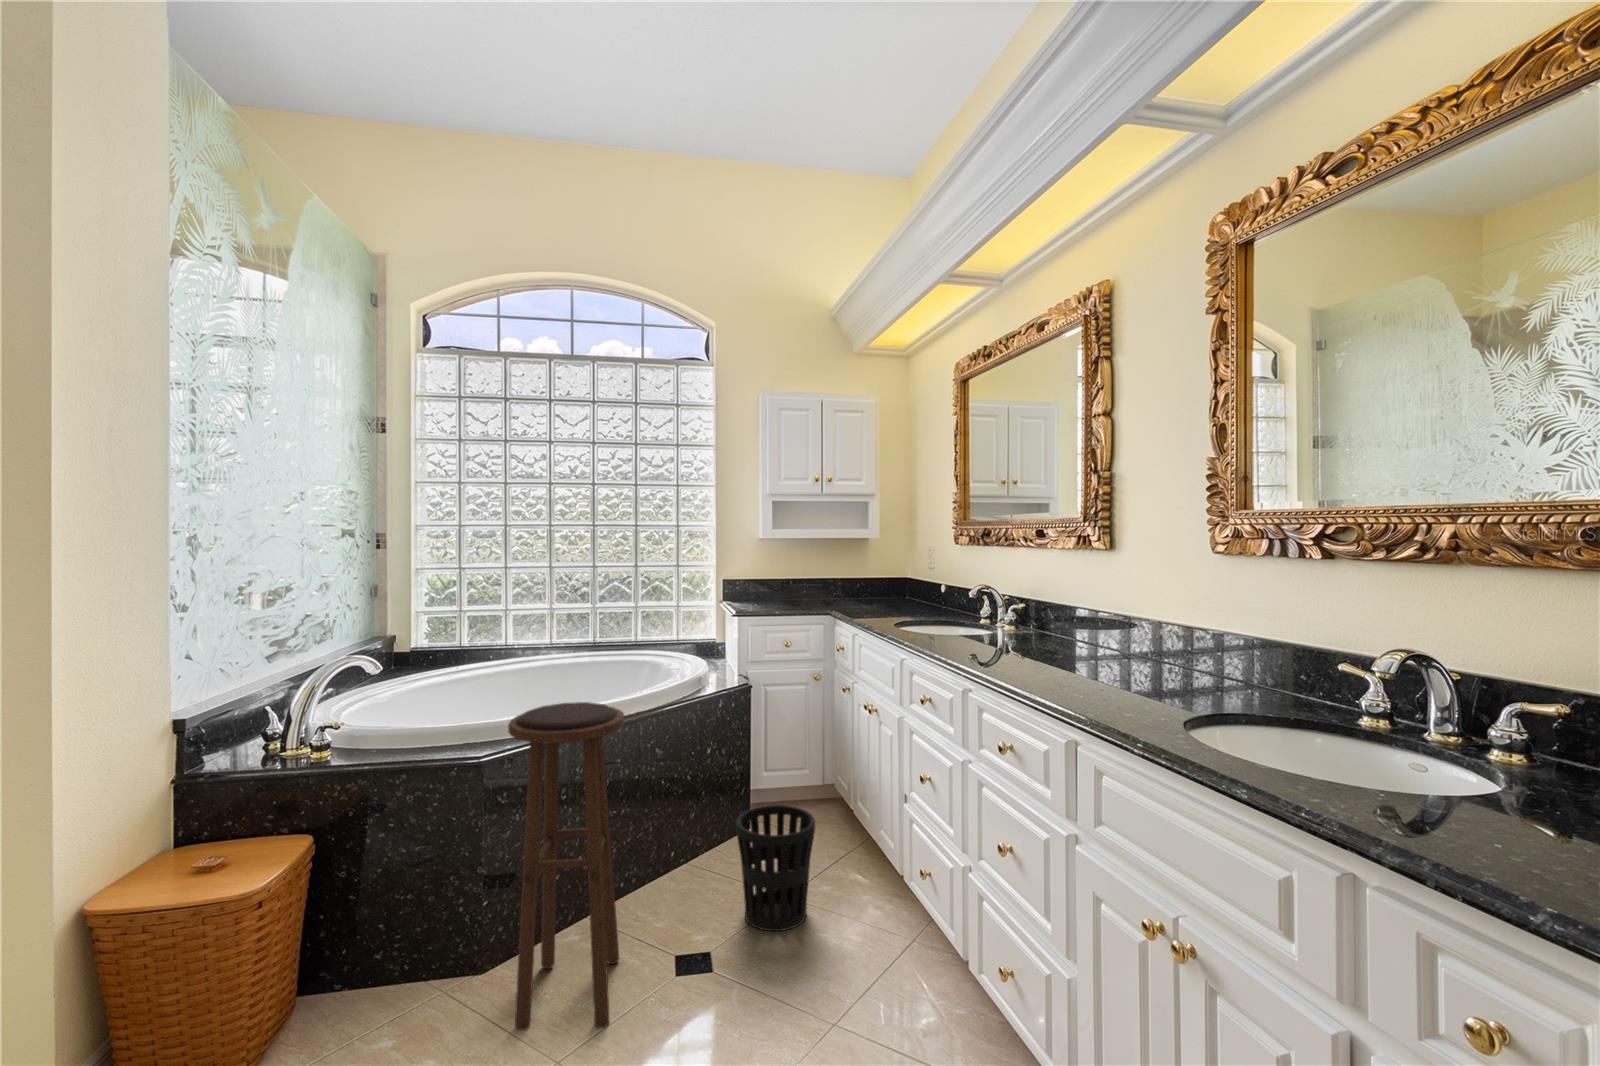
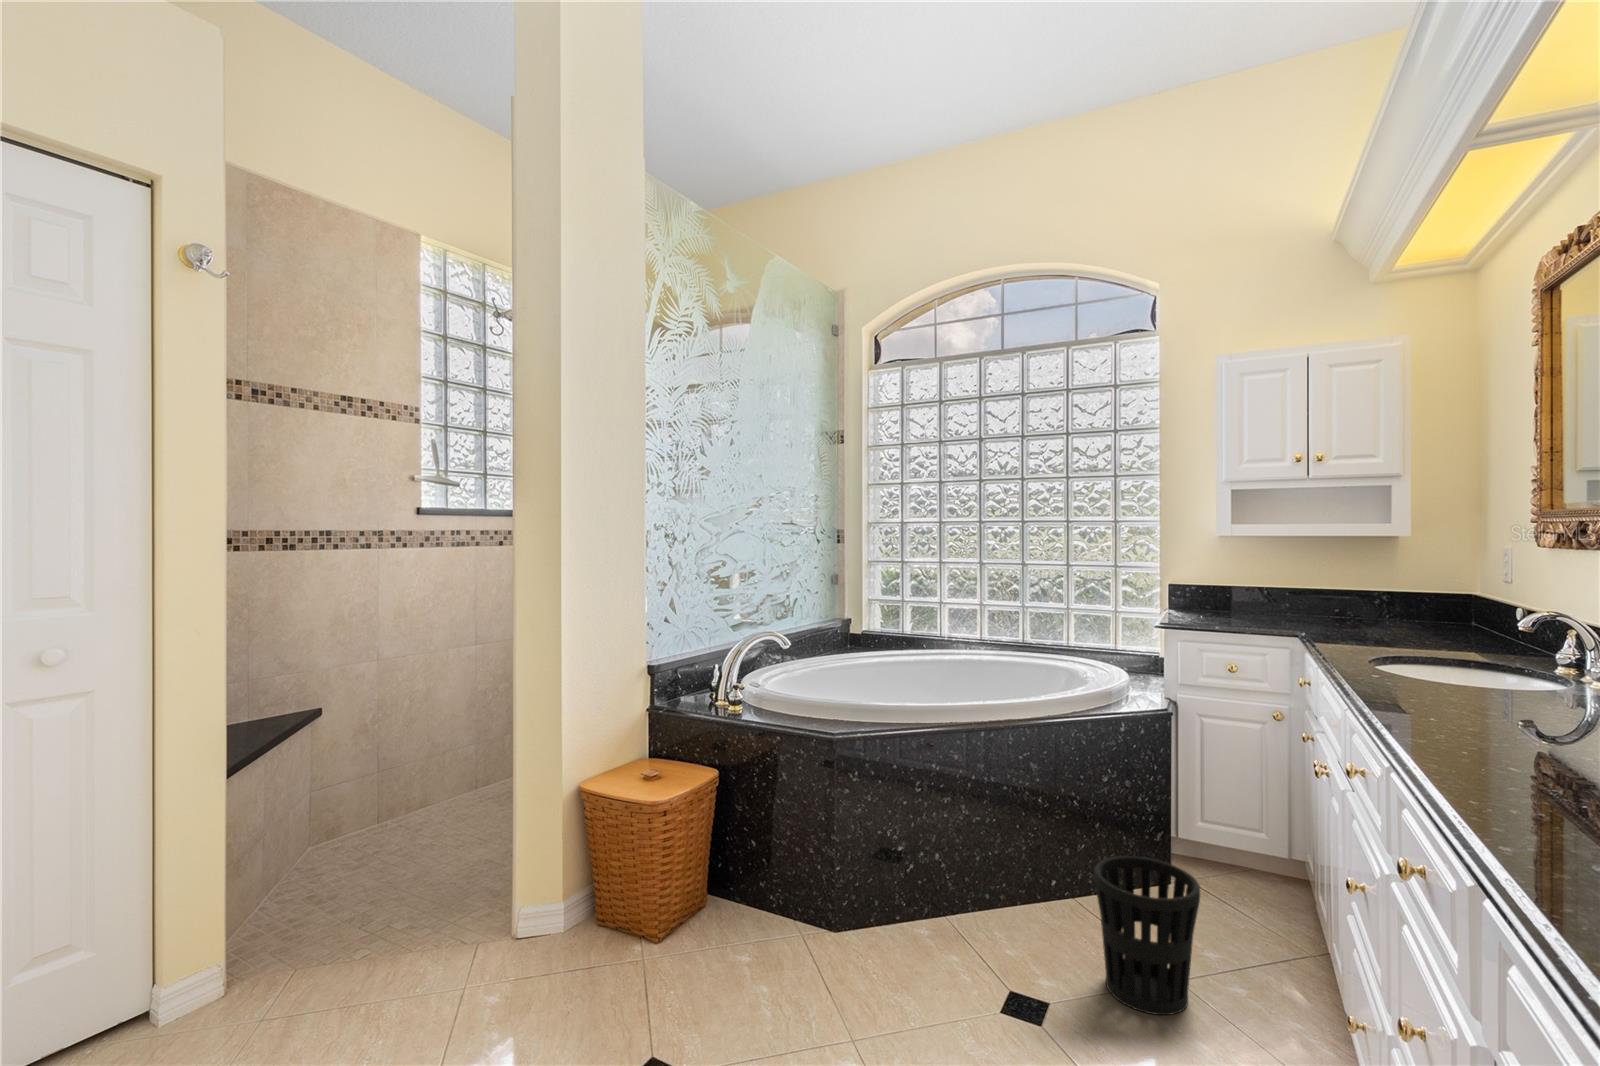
stool: present [508,702,624,1030] -> none [835,695,952,1024]

